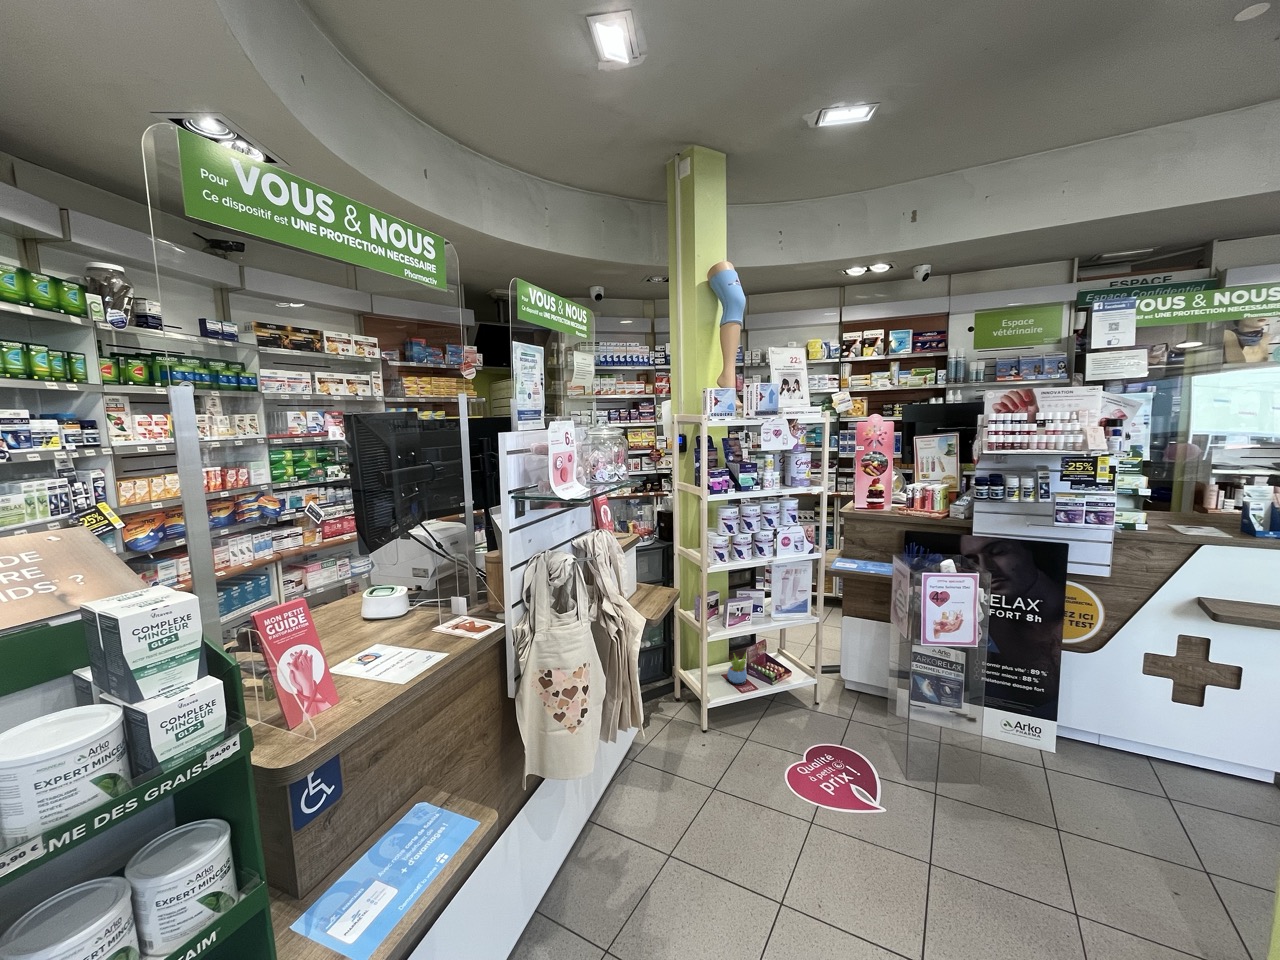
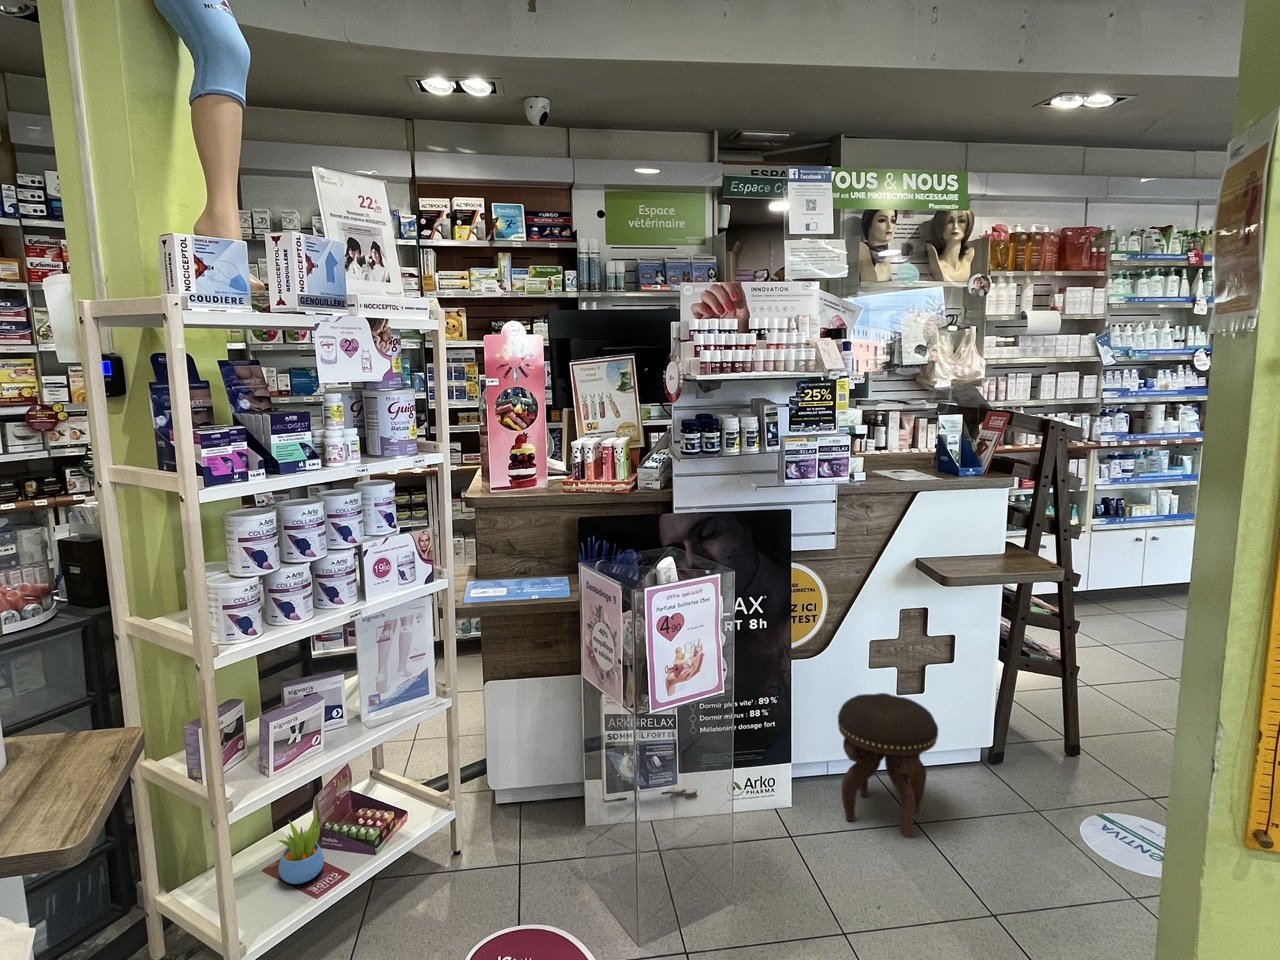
footstool: none [1098,689,1200,805] -> present [838,693,938,837]

